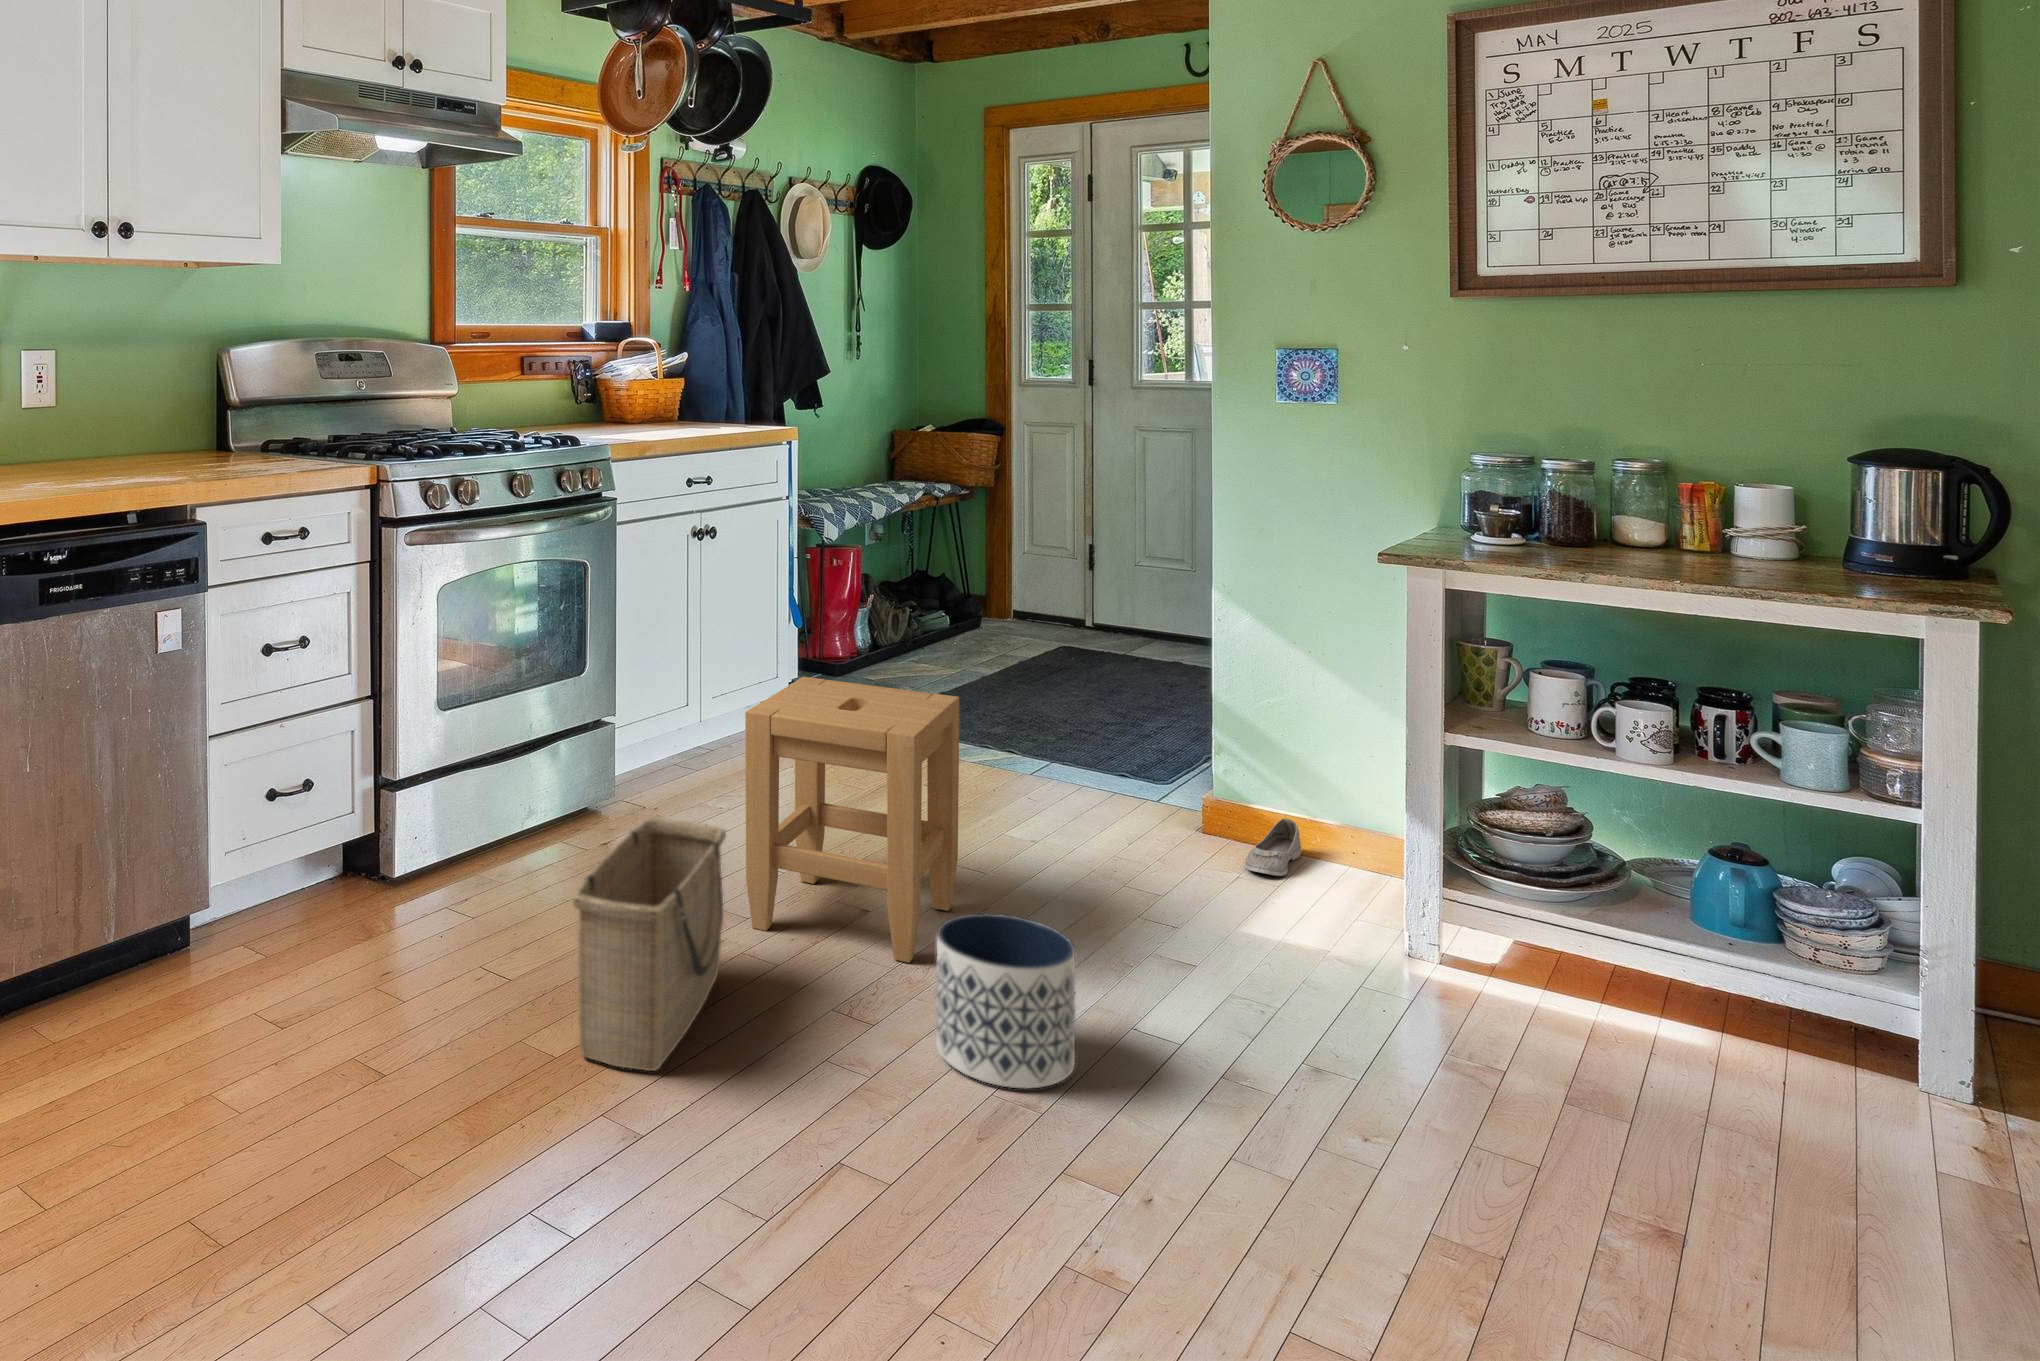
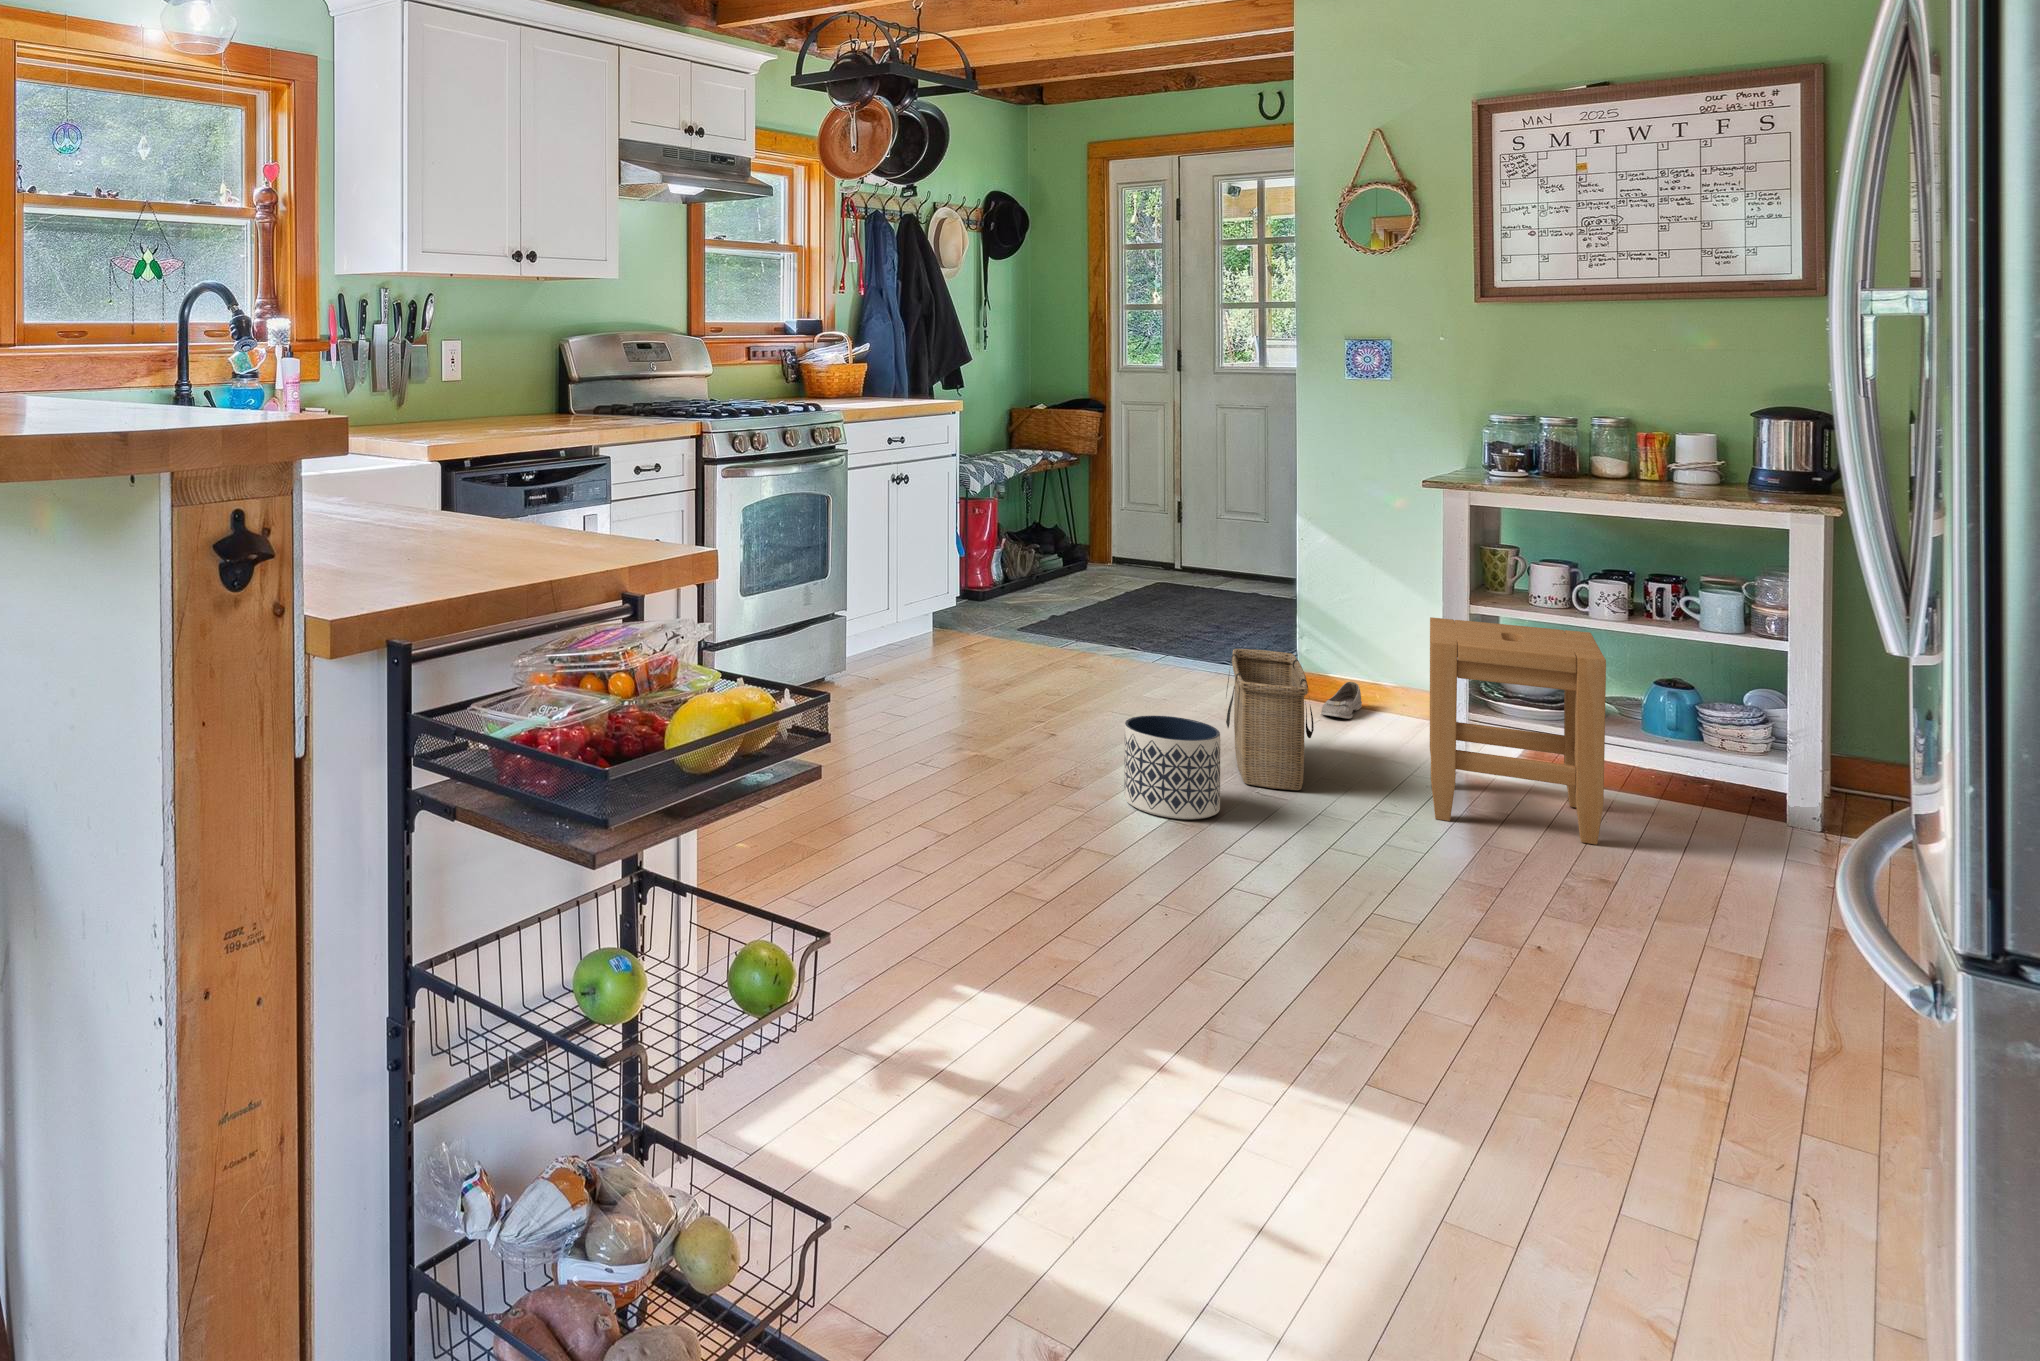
stool: present [745,677,959,963] -> present [1430,617,1606,845]
basket: present [572,818,726,1071] -> present [1226,649,1314,790]

